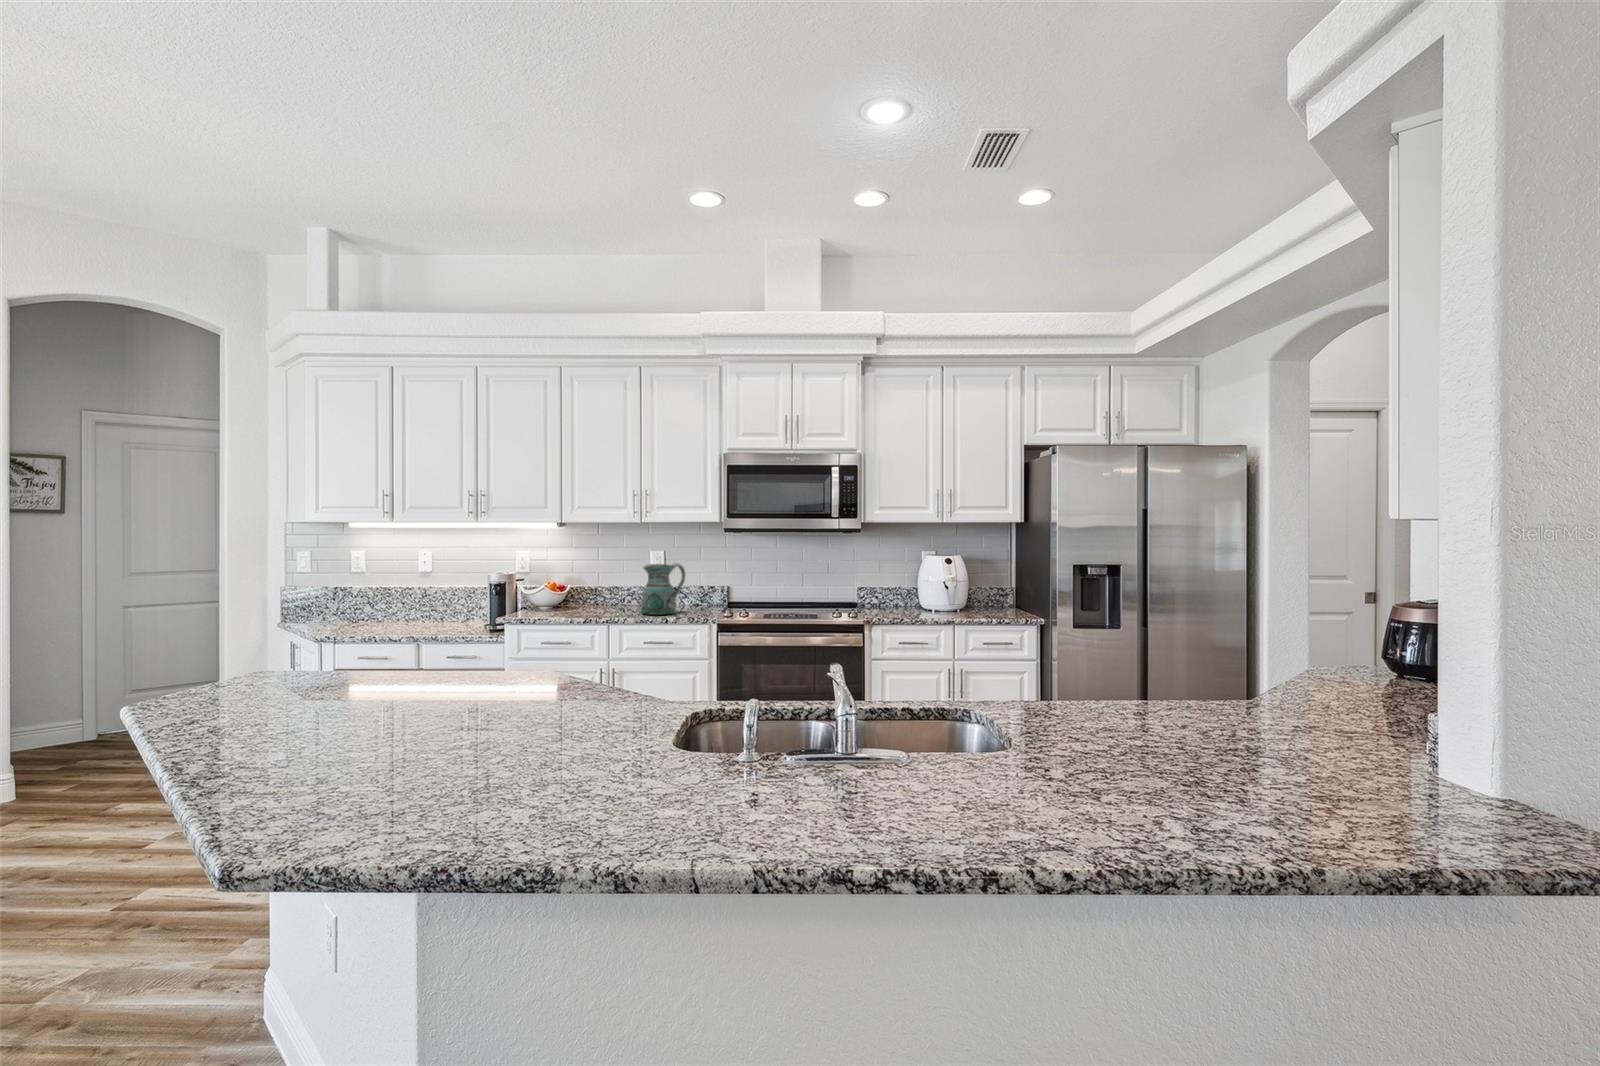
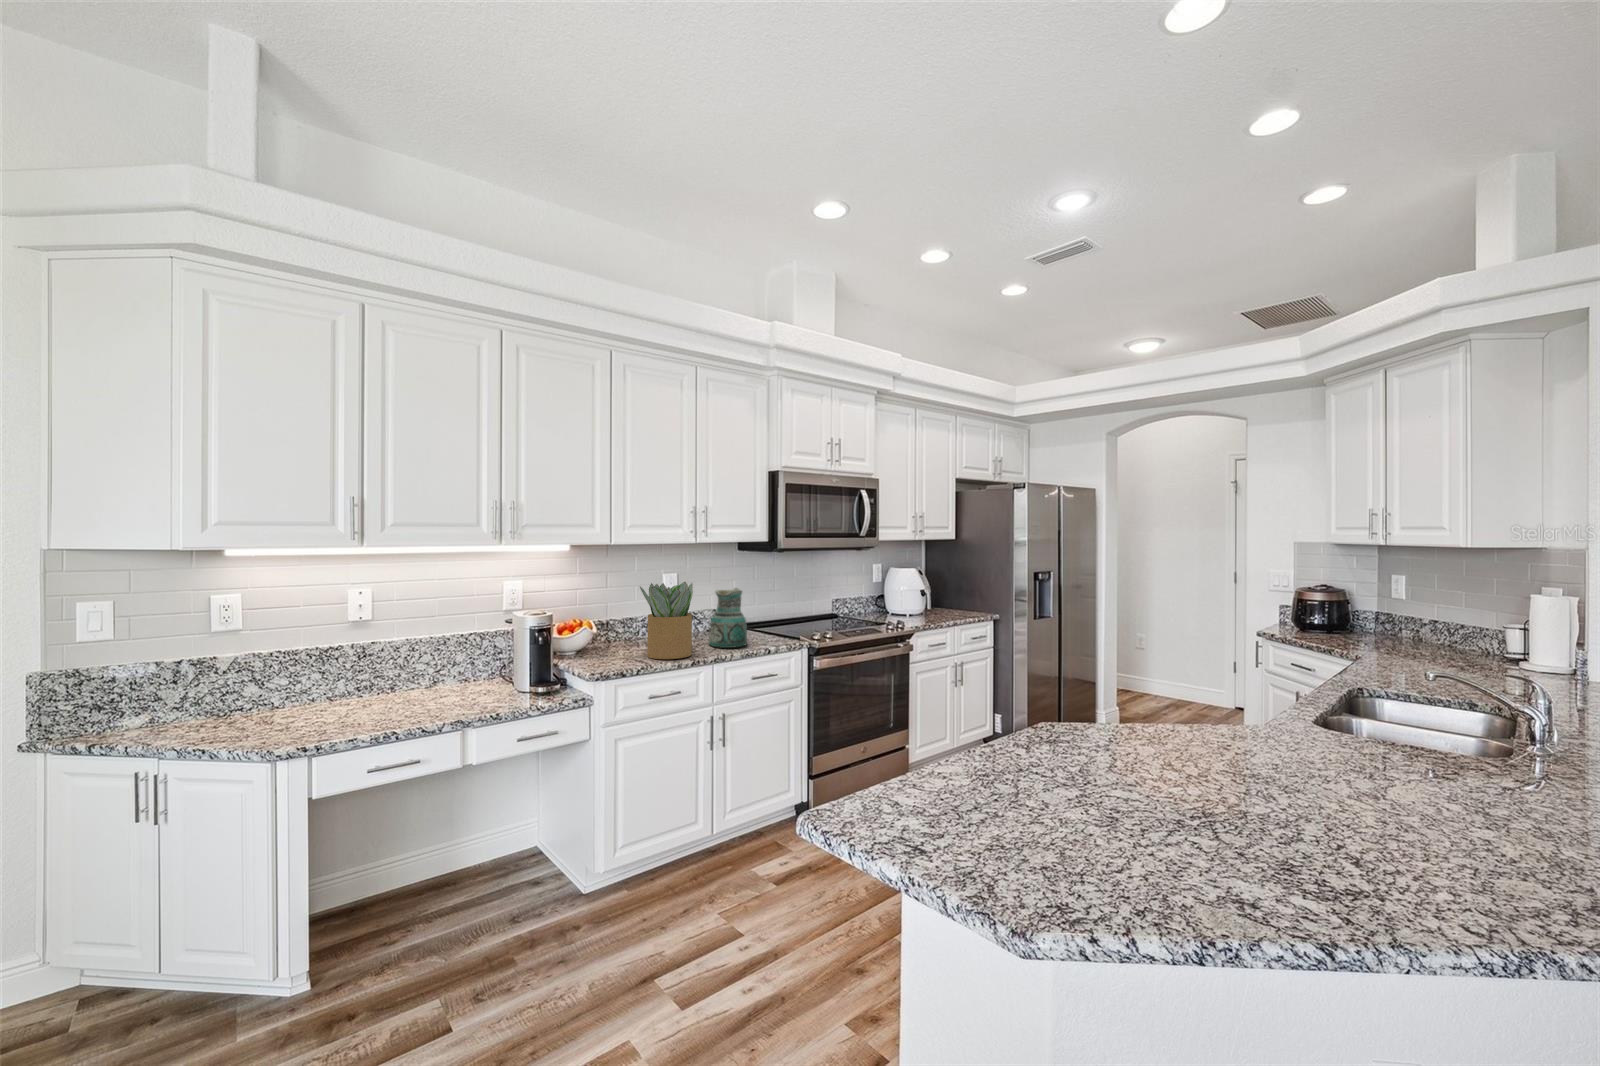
potted plant: none [568,554,614,616] -> present [640,582,693,659]

